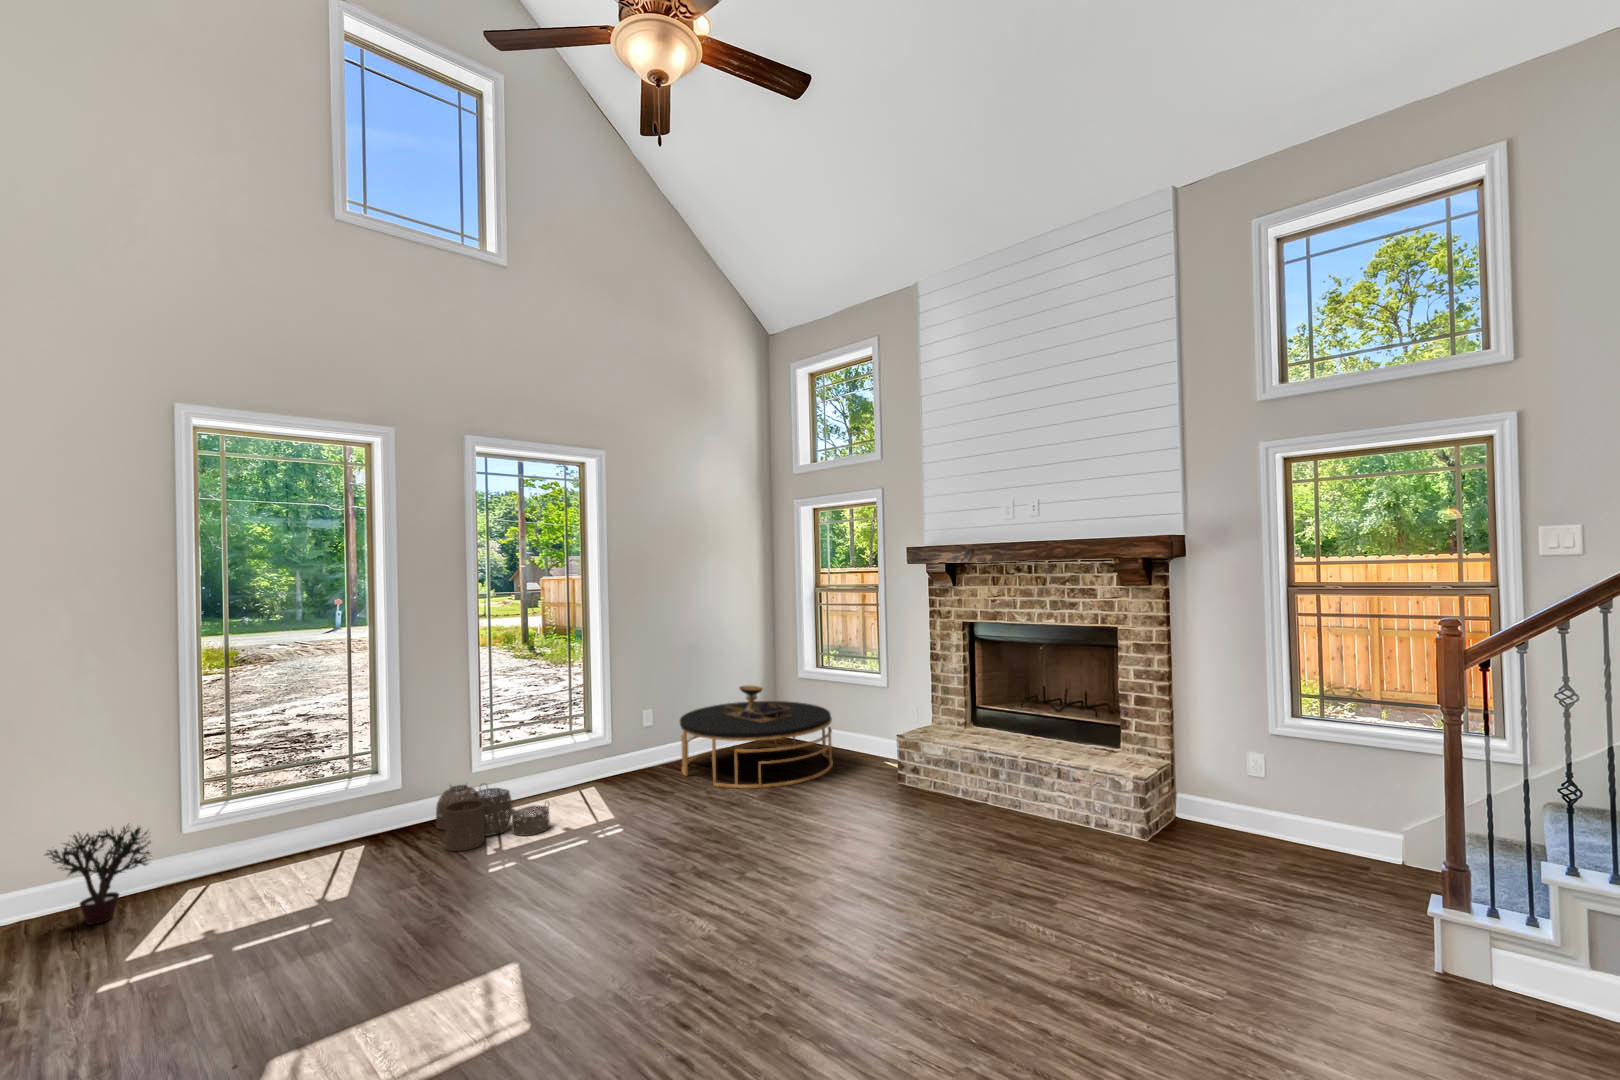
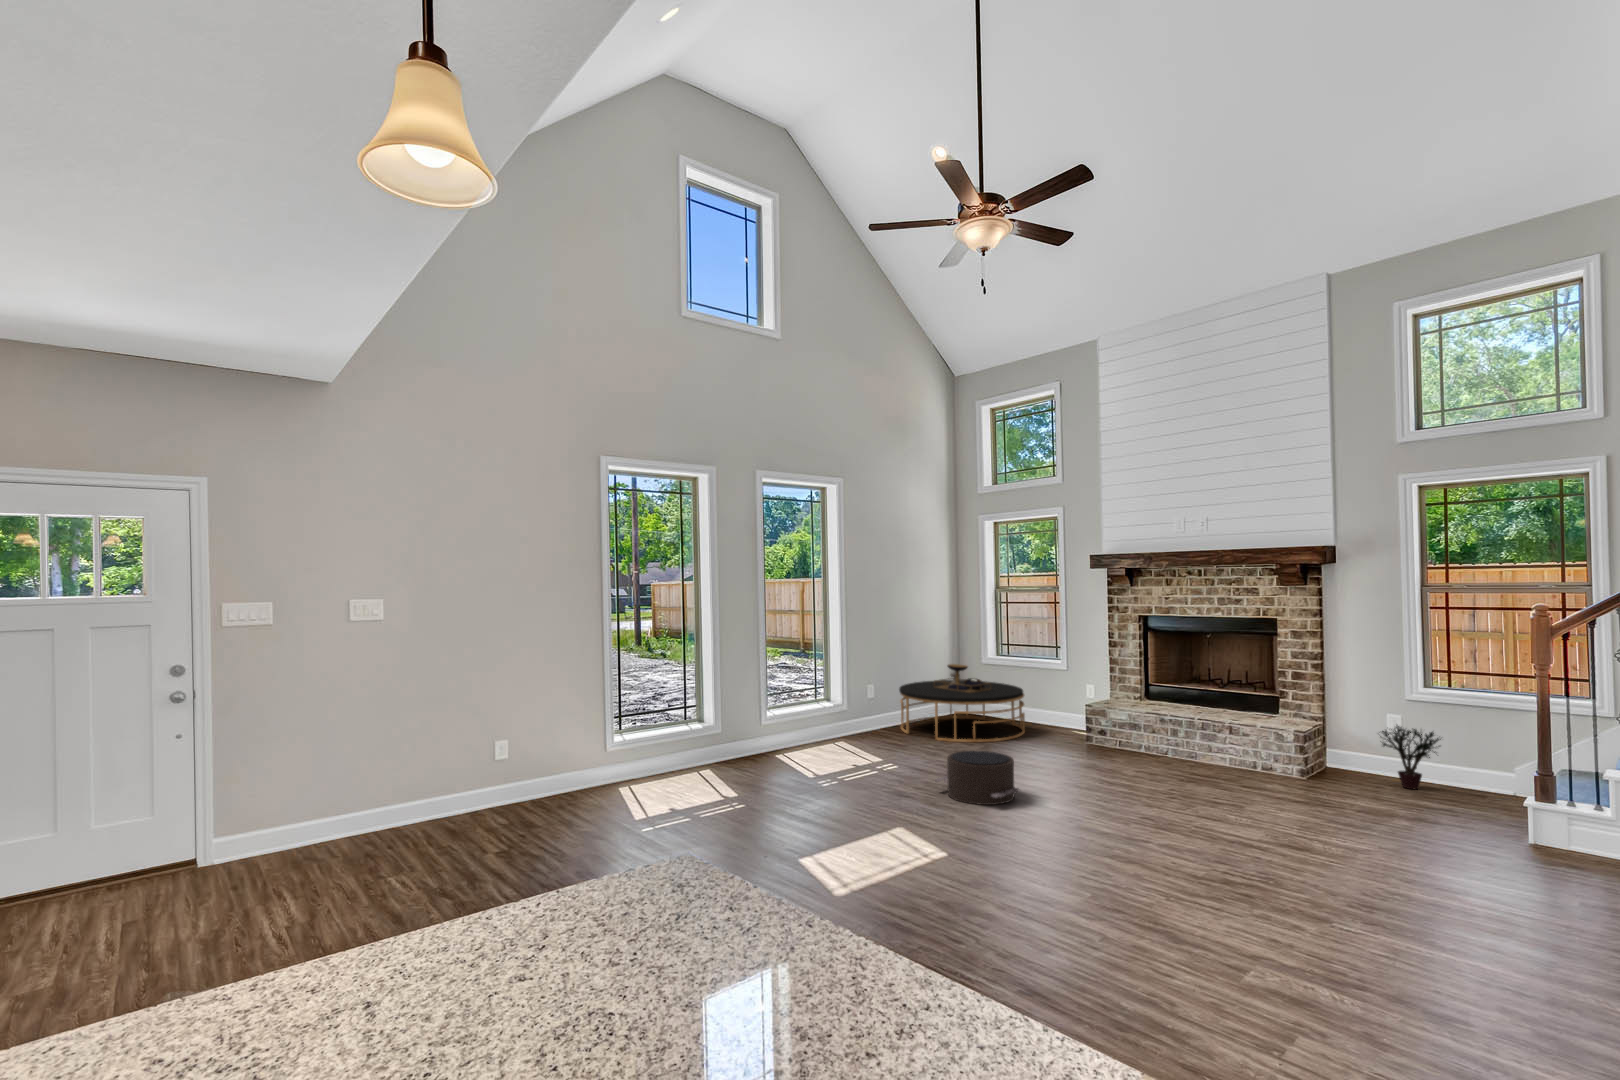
woven basket: present [436,785,550,851] -> none [743,724,830,768]
potted plant: present [46,826,151,925] -> present [1380,725,1441,789]
pouf: none [641,828,752,918] -> present [935,751,1018,805]

